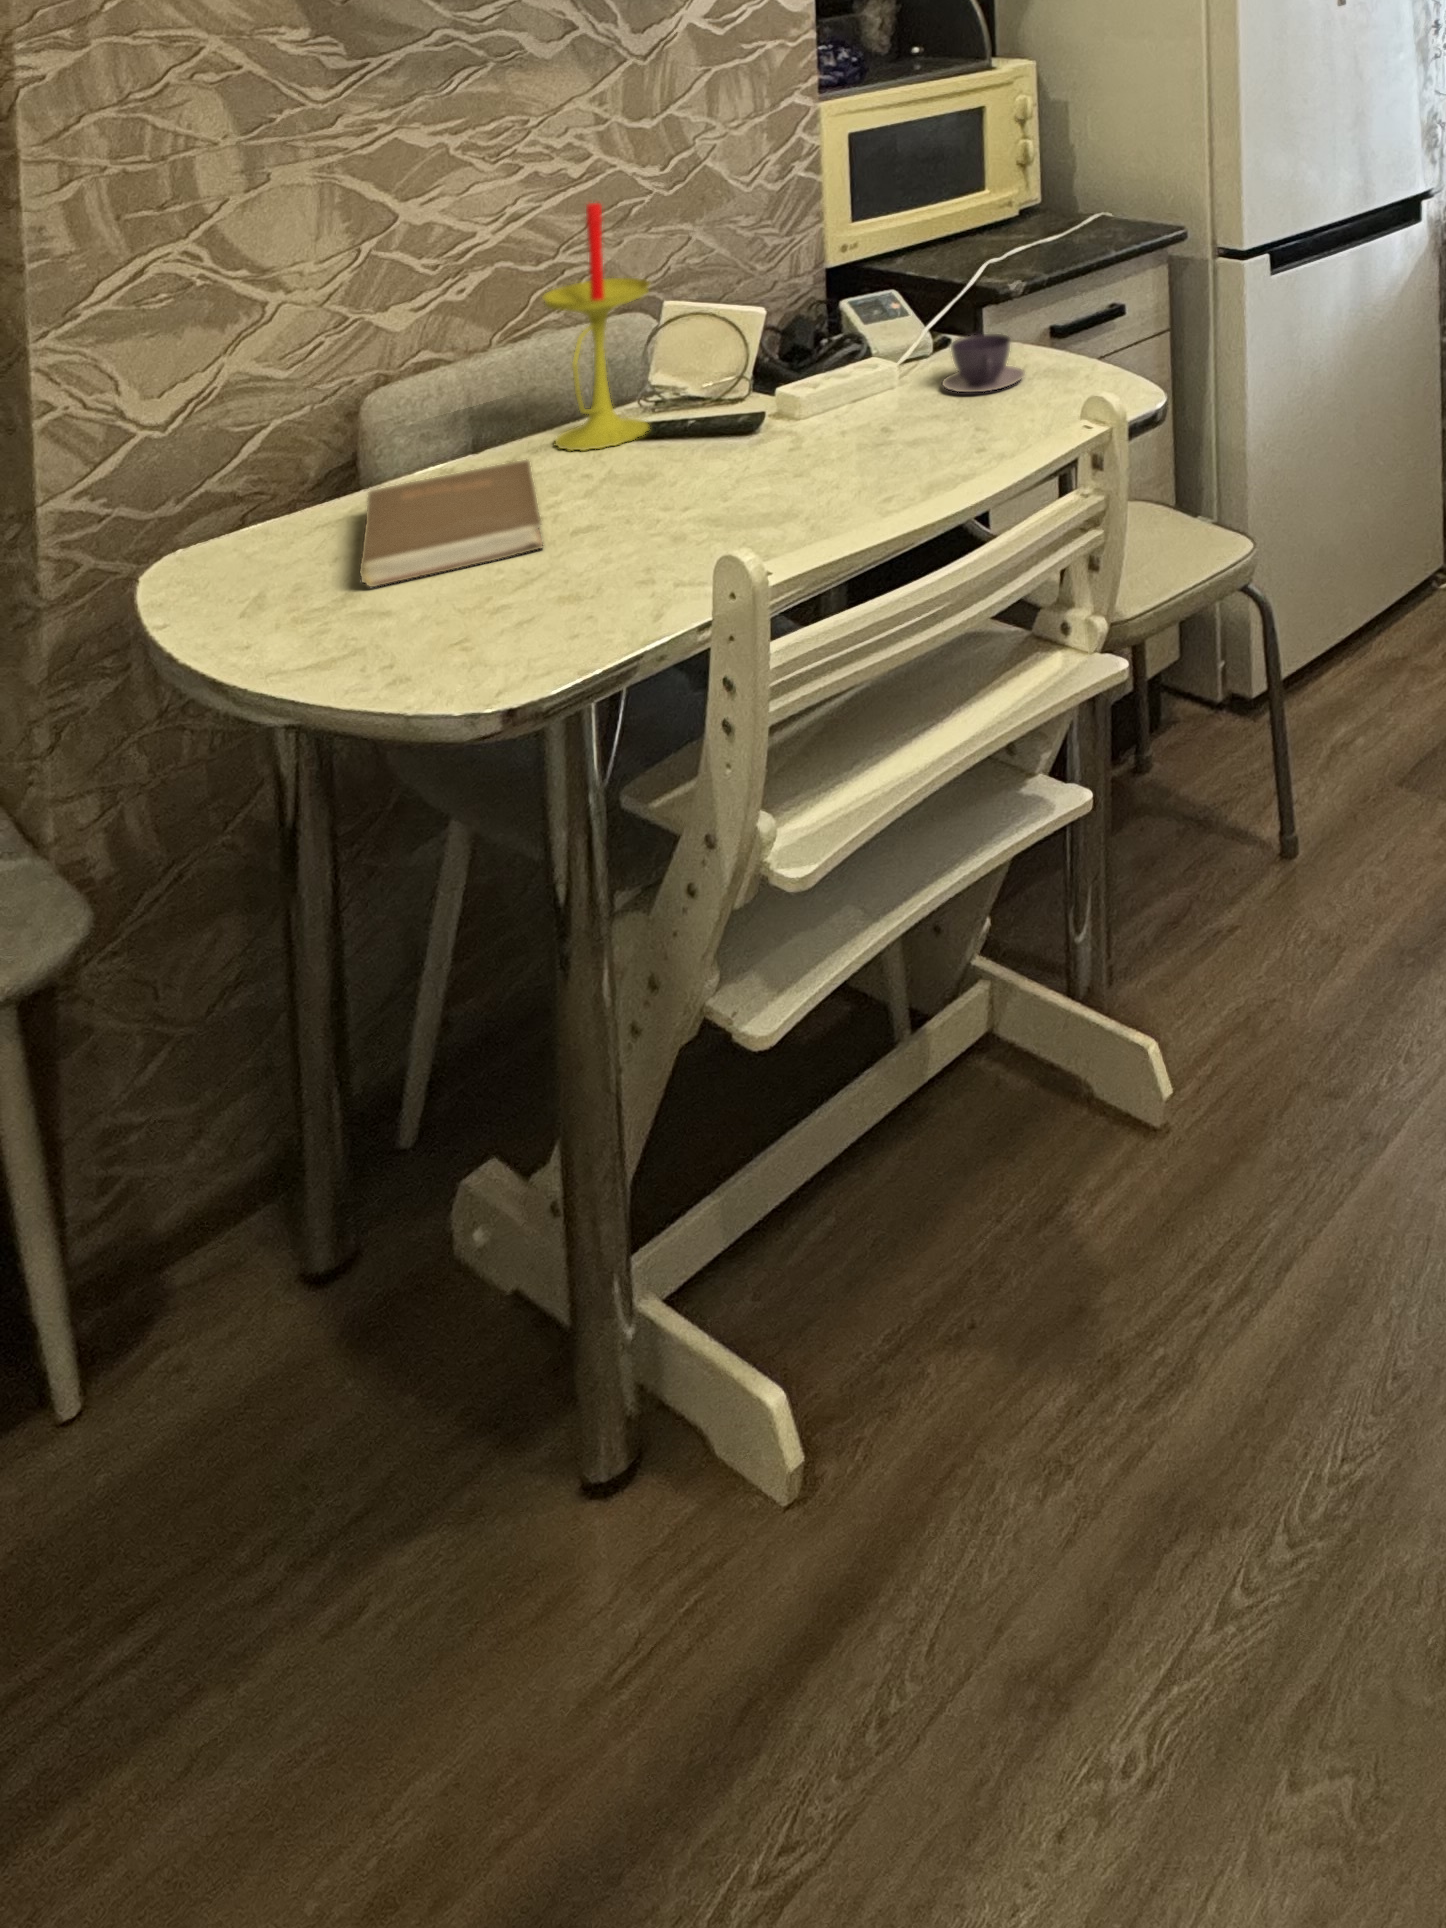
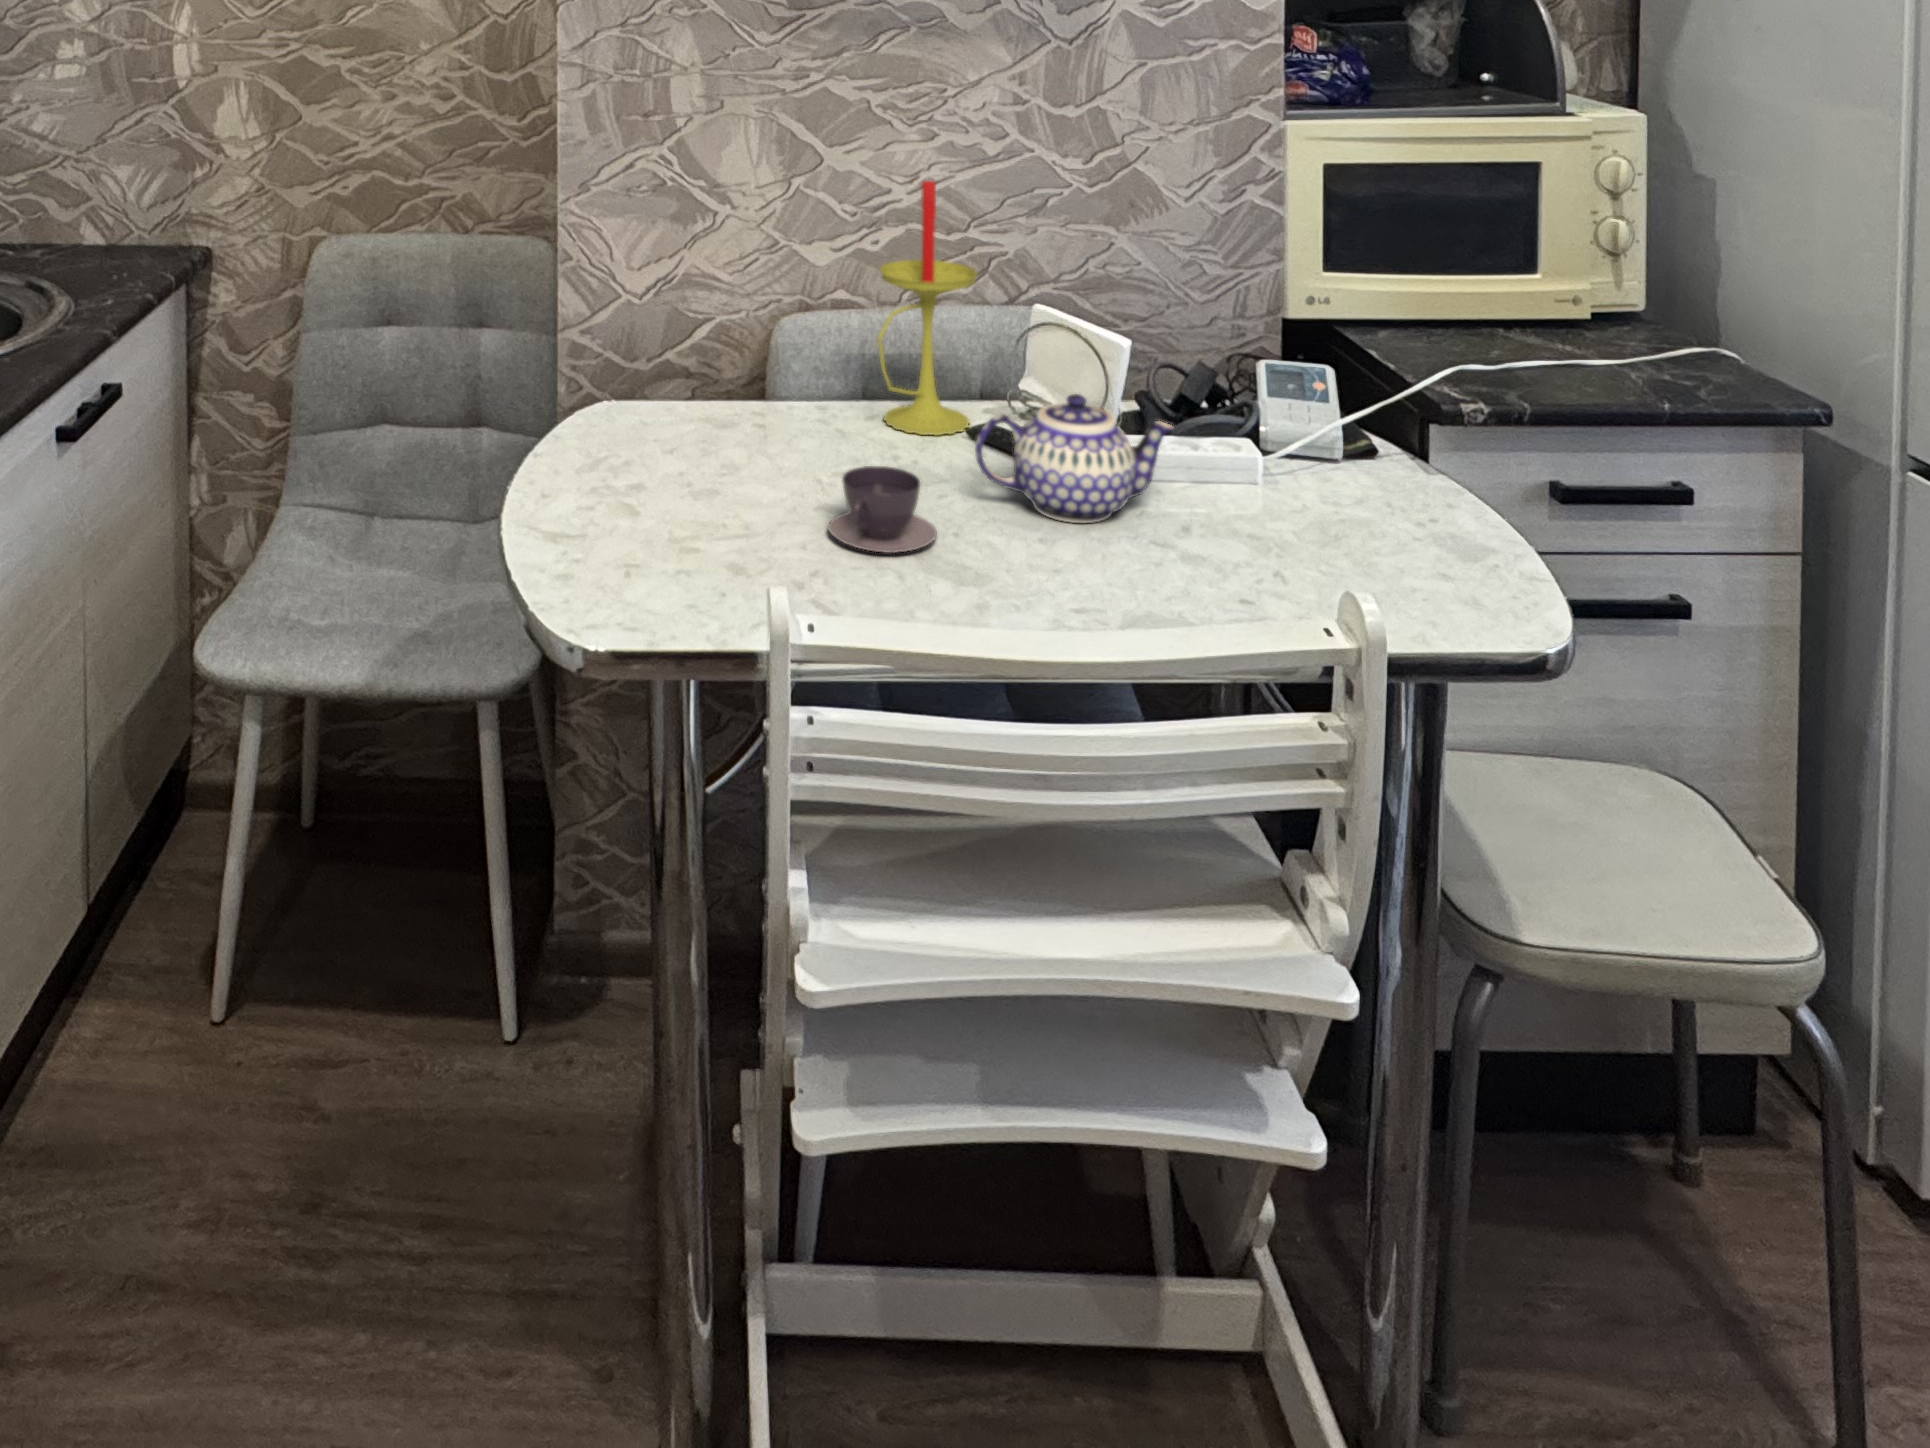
teacup: present [943,334,1024,392] -> present [828,466,937,553]
teapot: none [749,342,898,451] -> present [975,394,1174,523]
book: present [360,460,543,587] -> none [614,398,820,503]

